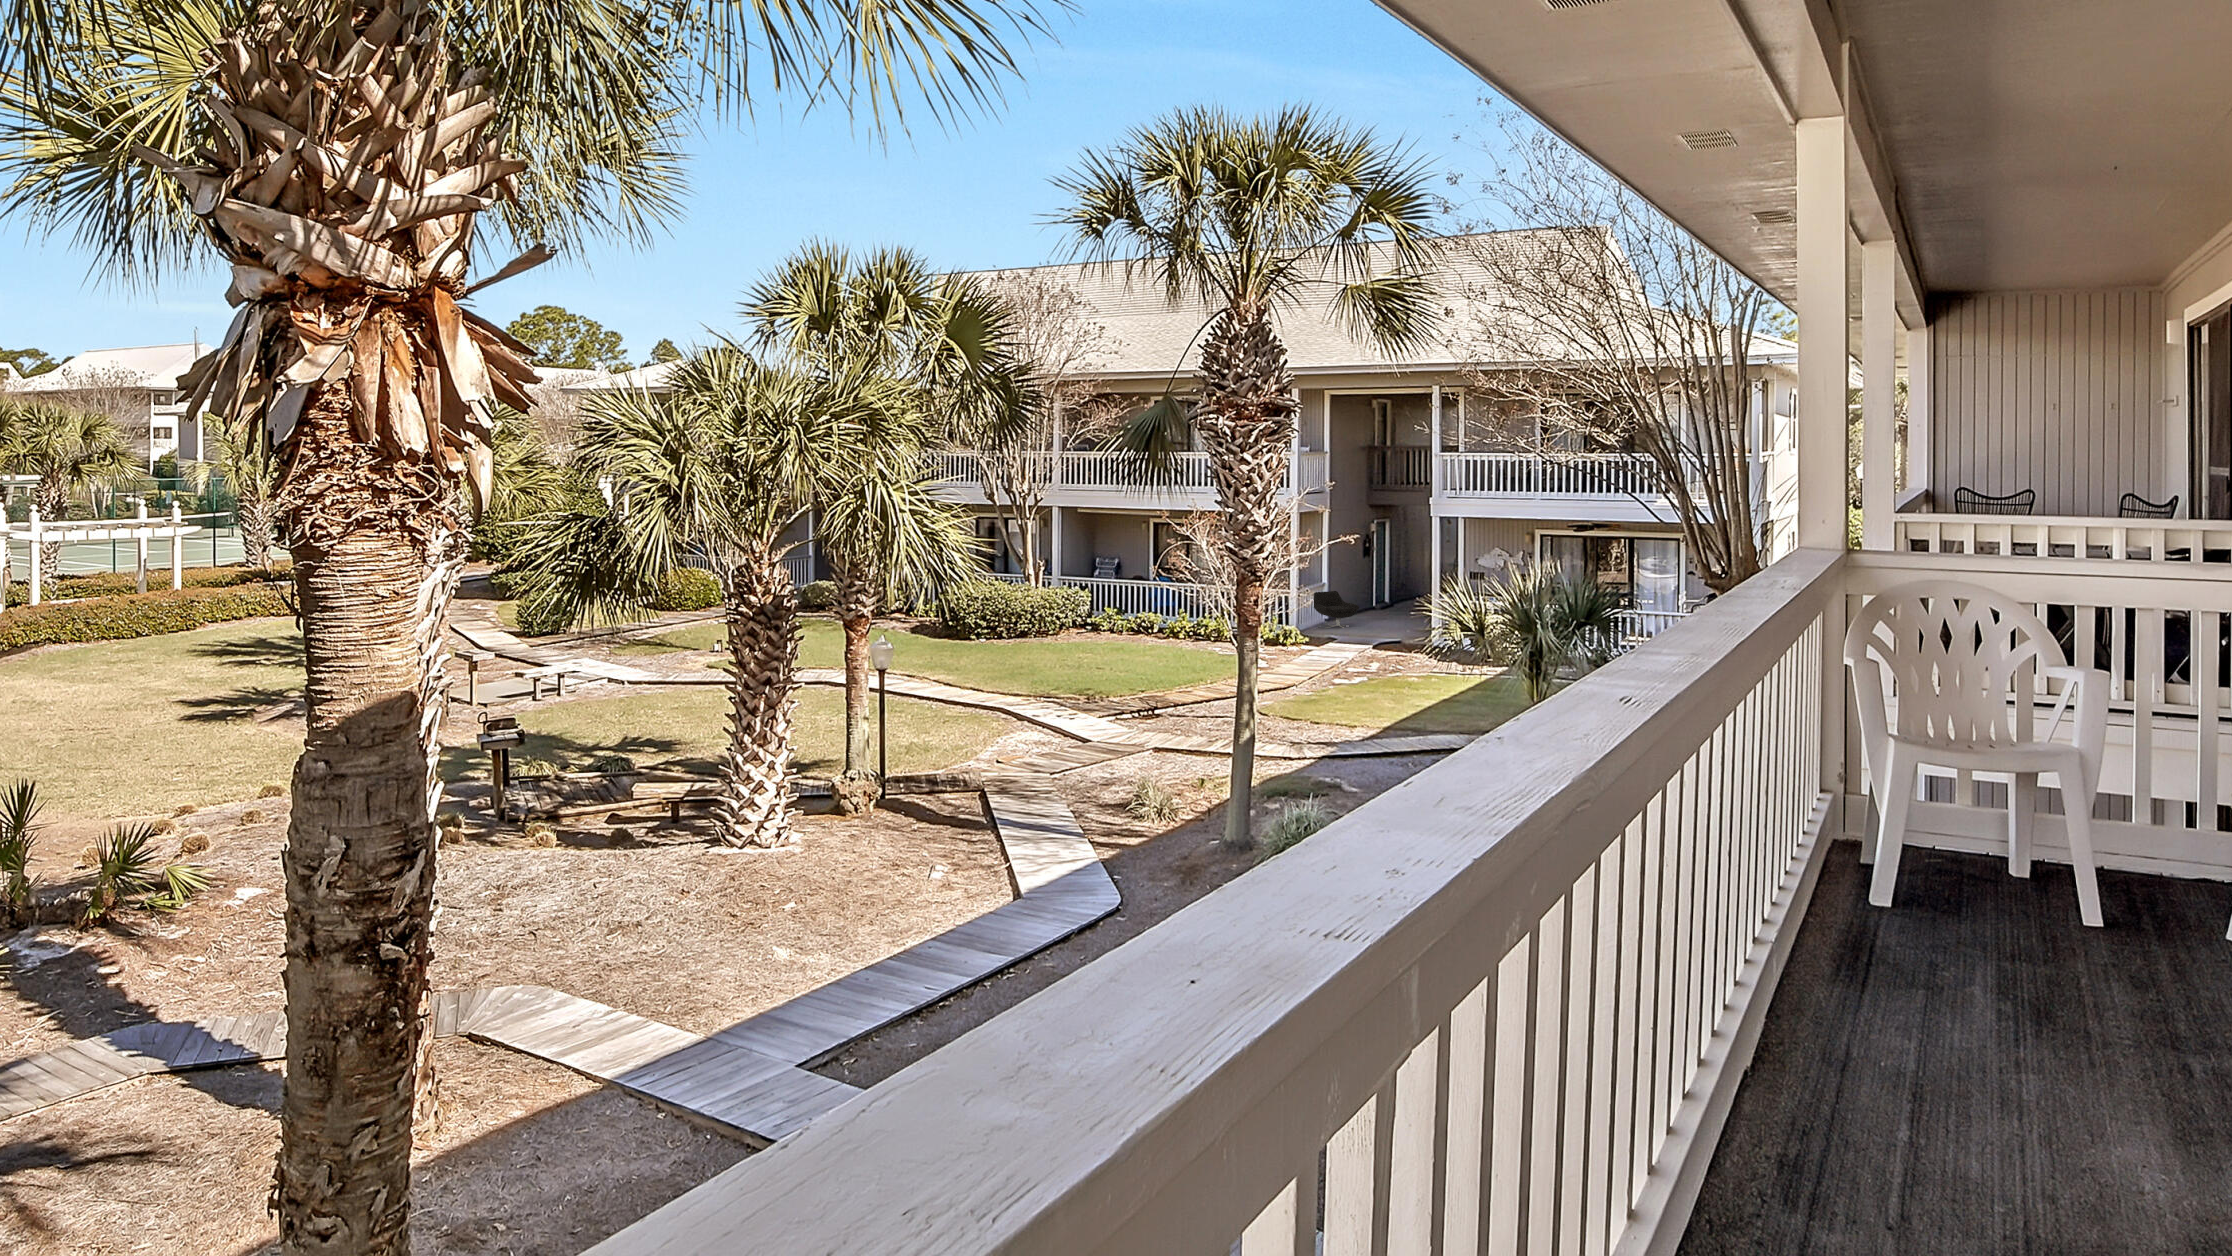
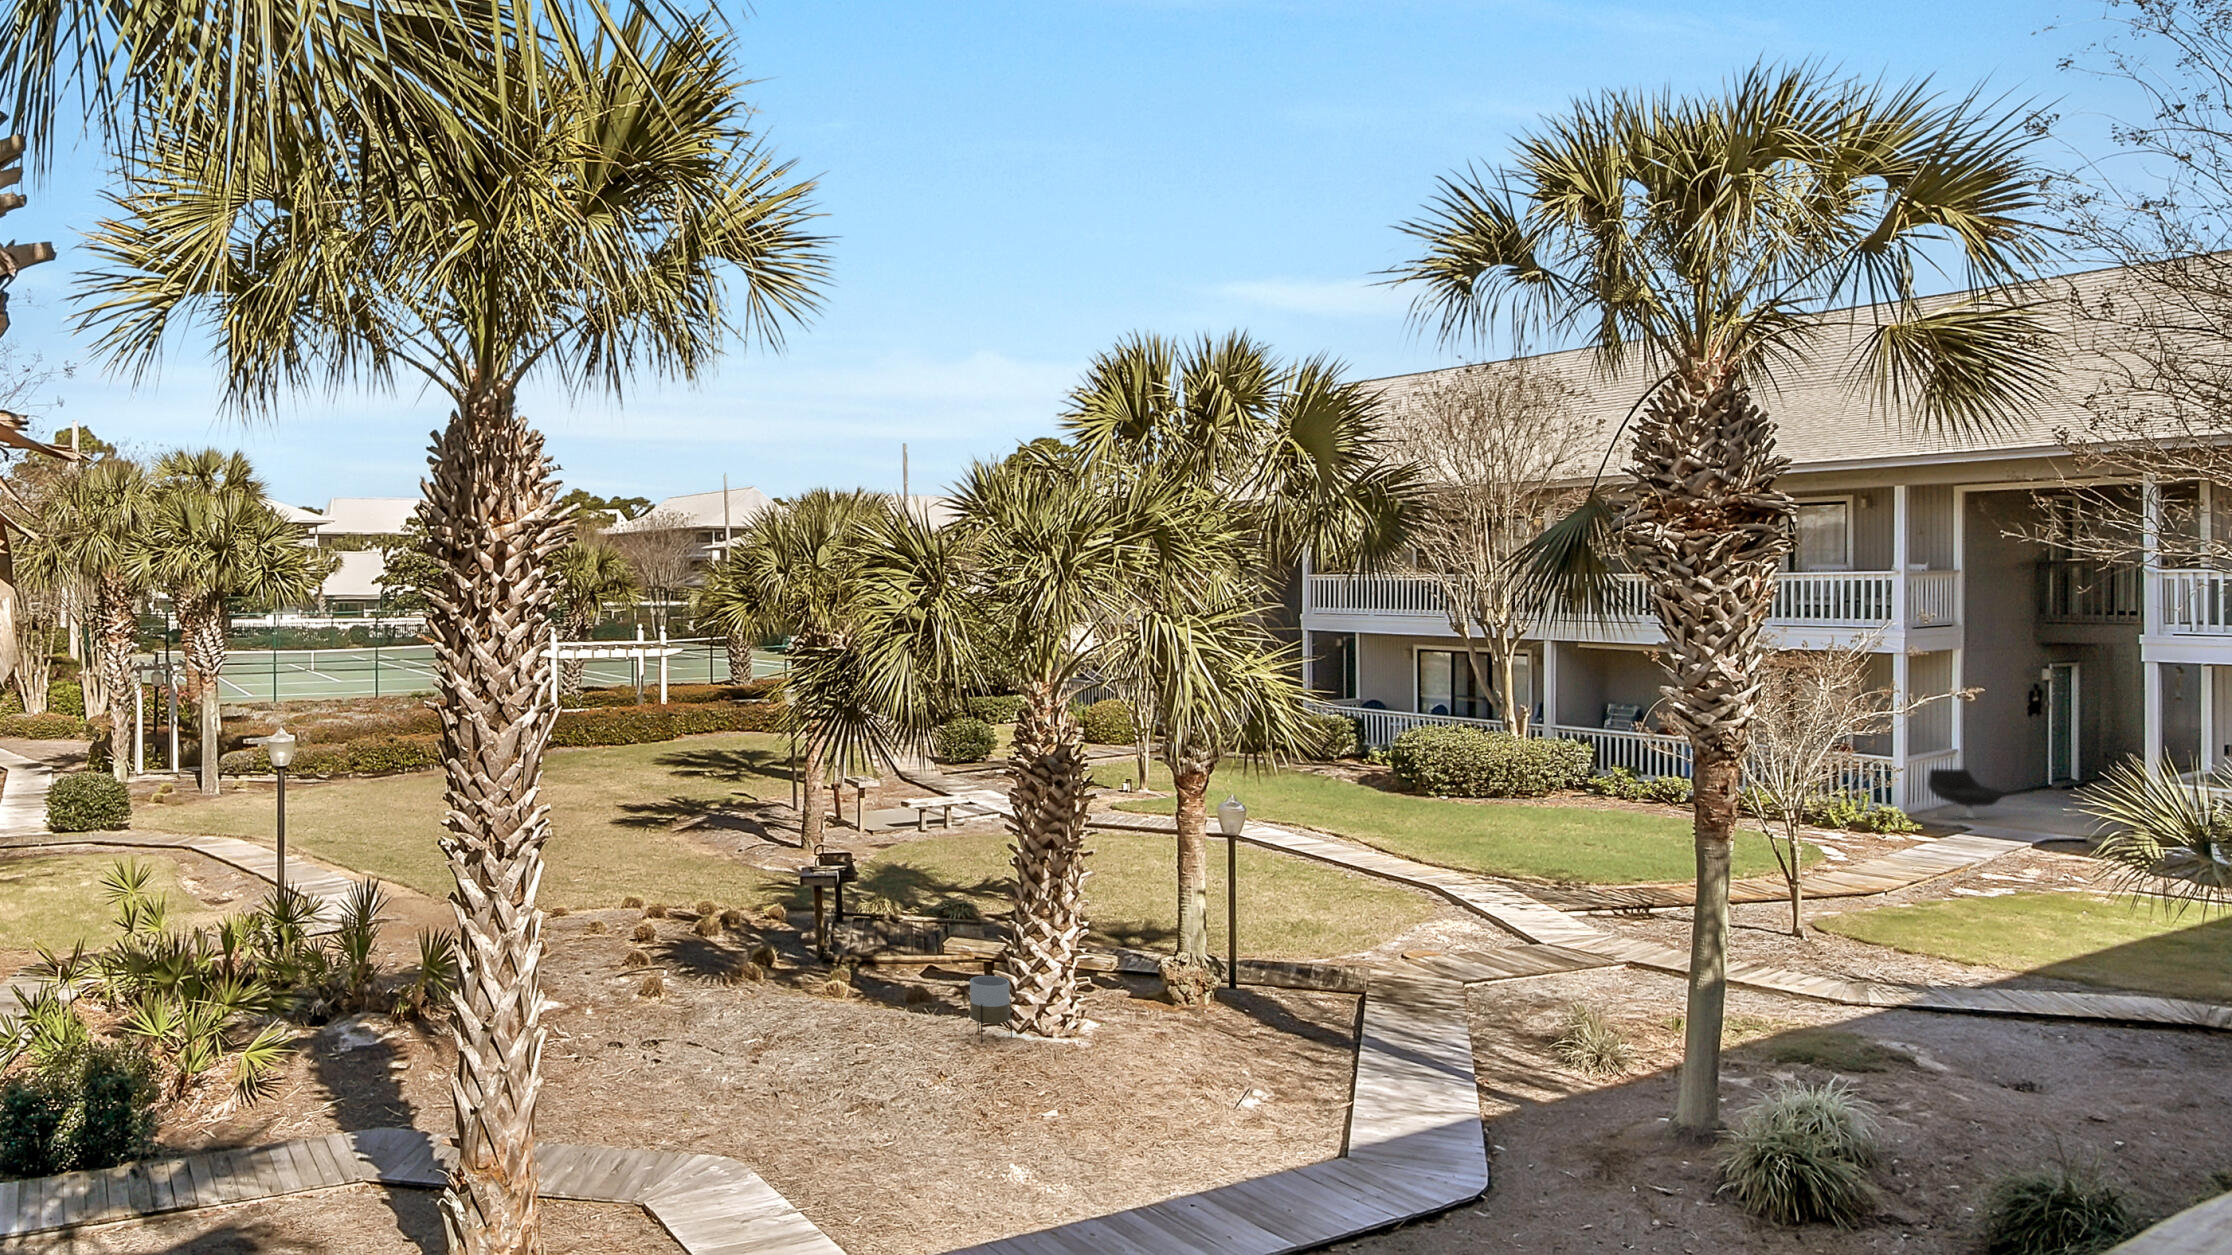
planter: none [696,800,731,856] -> present [970,976,1012,1044]

